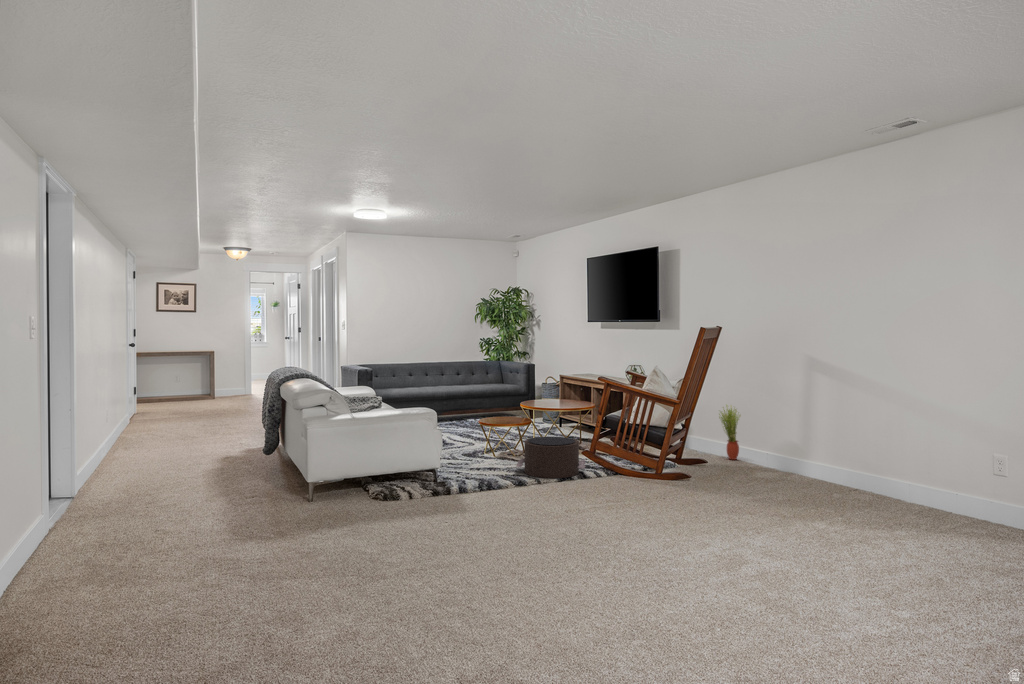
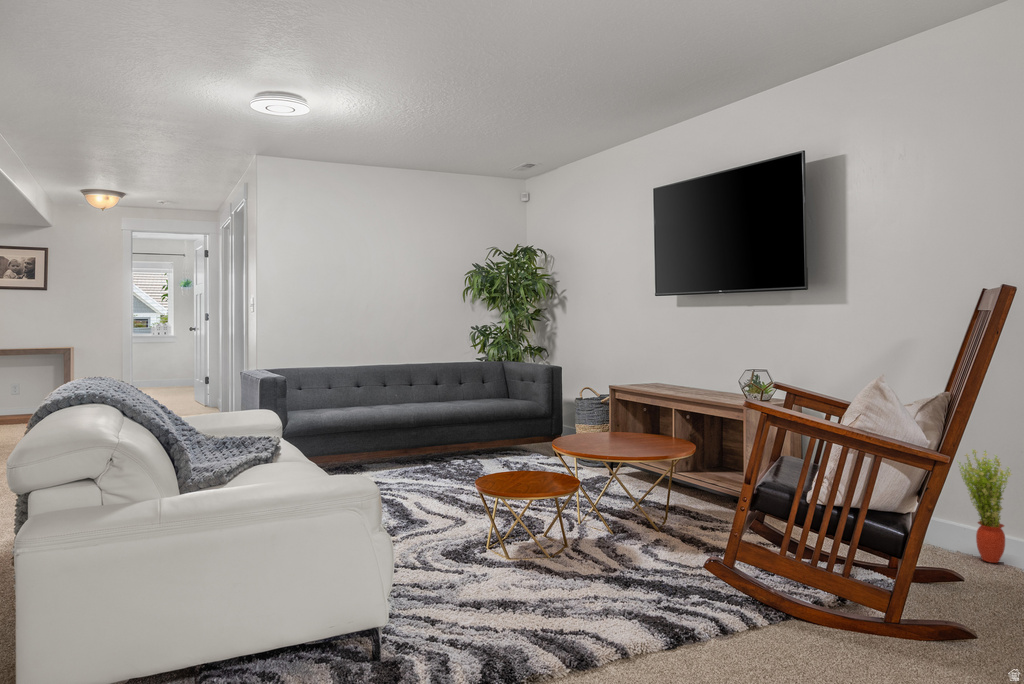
pouf: present [516,437,585,478] -> none [563,525,723,636]

